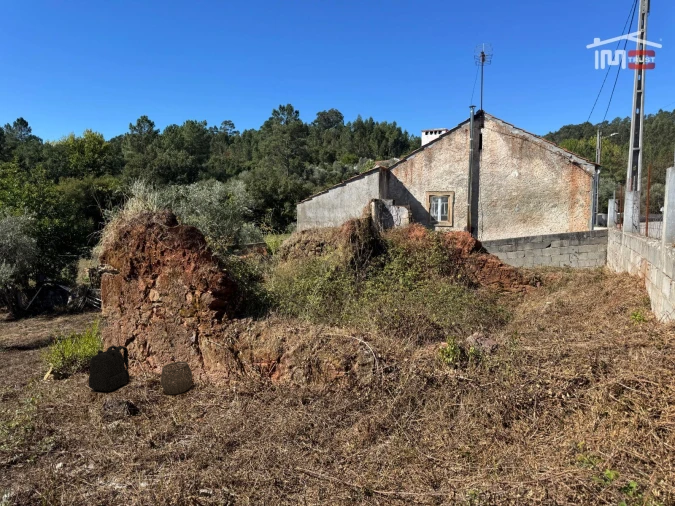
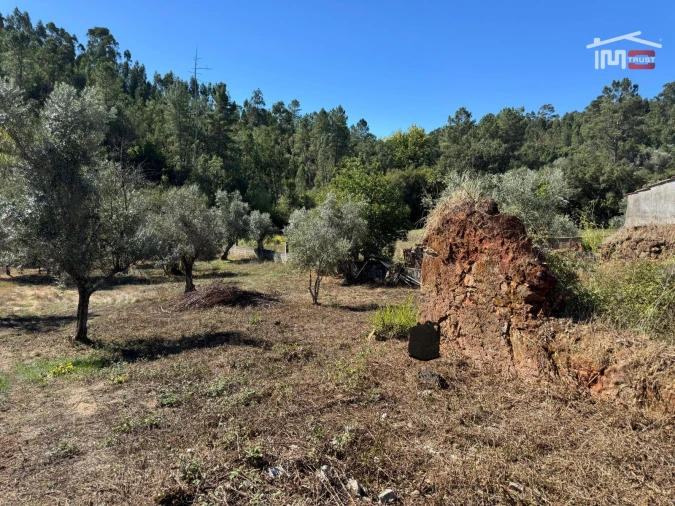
woven basket: present [161,361,192,394] -> none [469,348,500,379]

